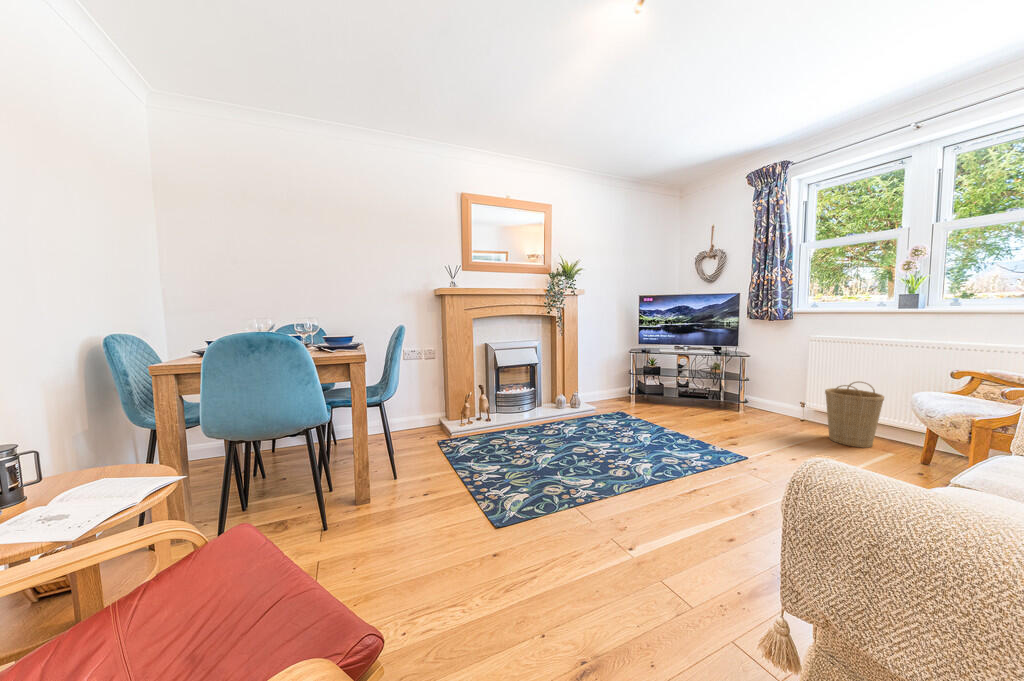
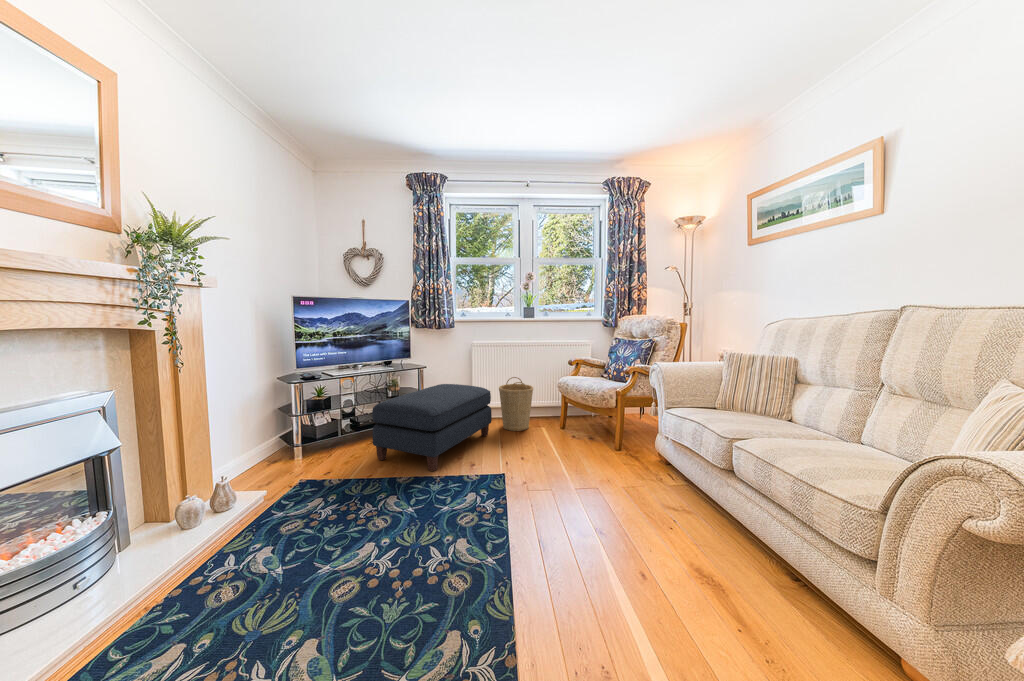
ottoman: none [667,374,803,436] -> present [372,384,492,471]

